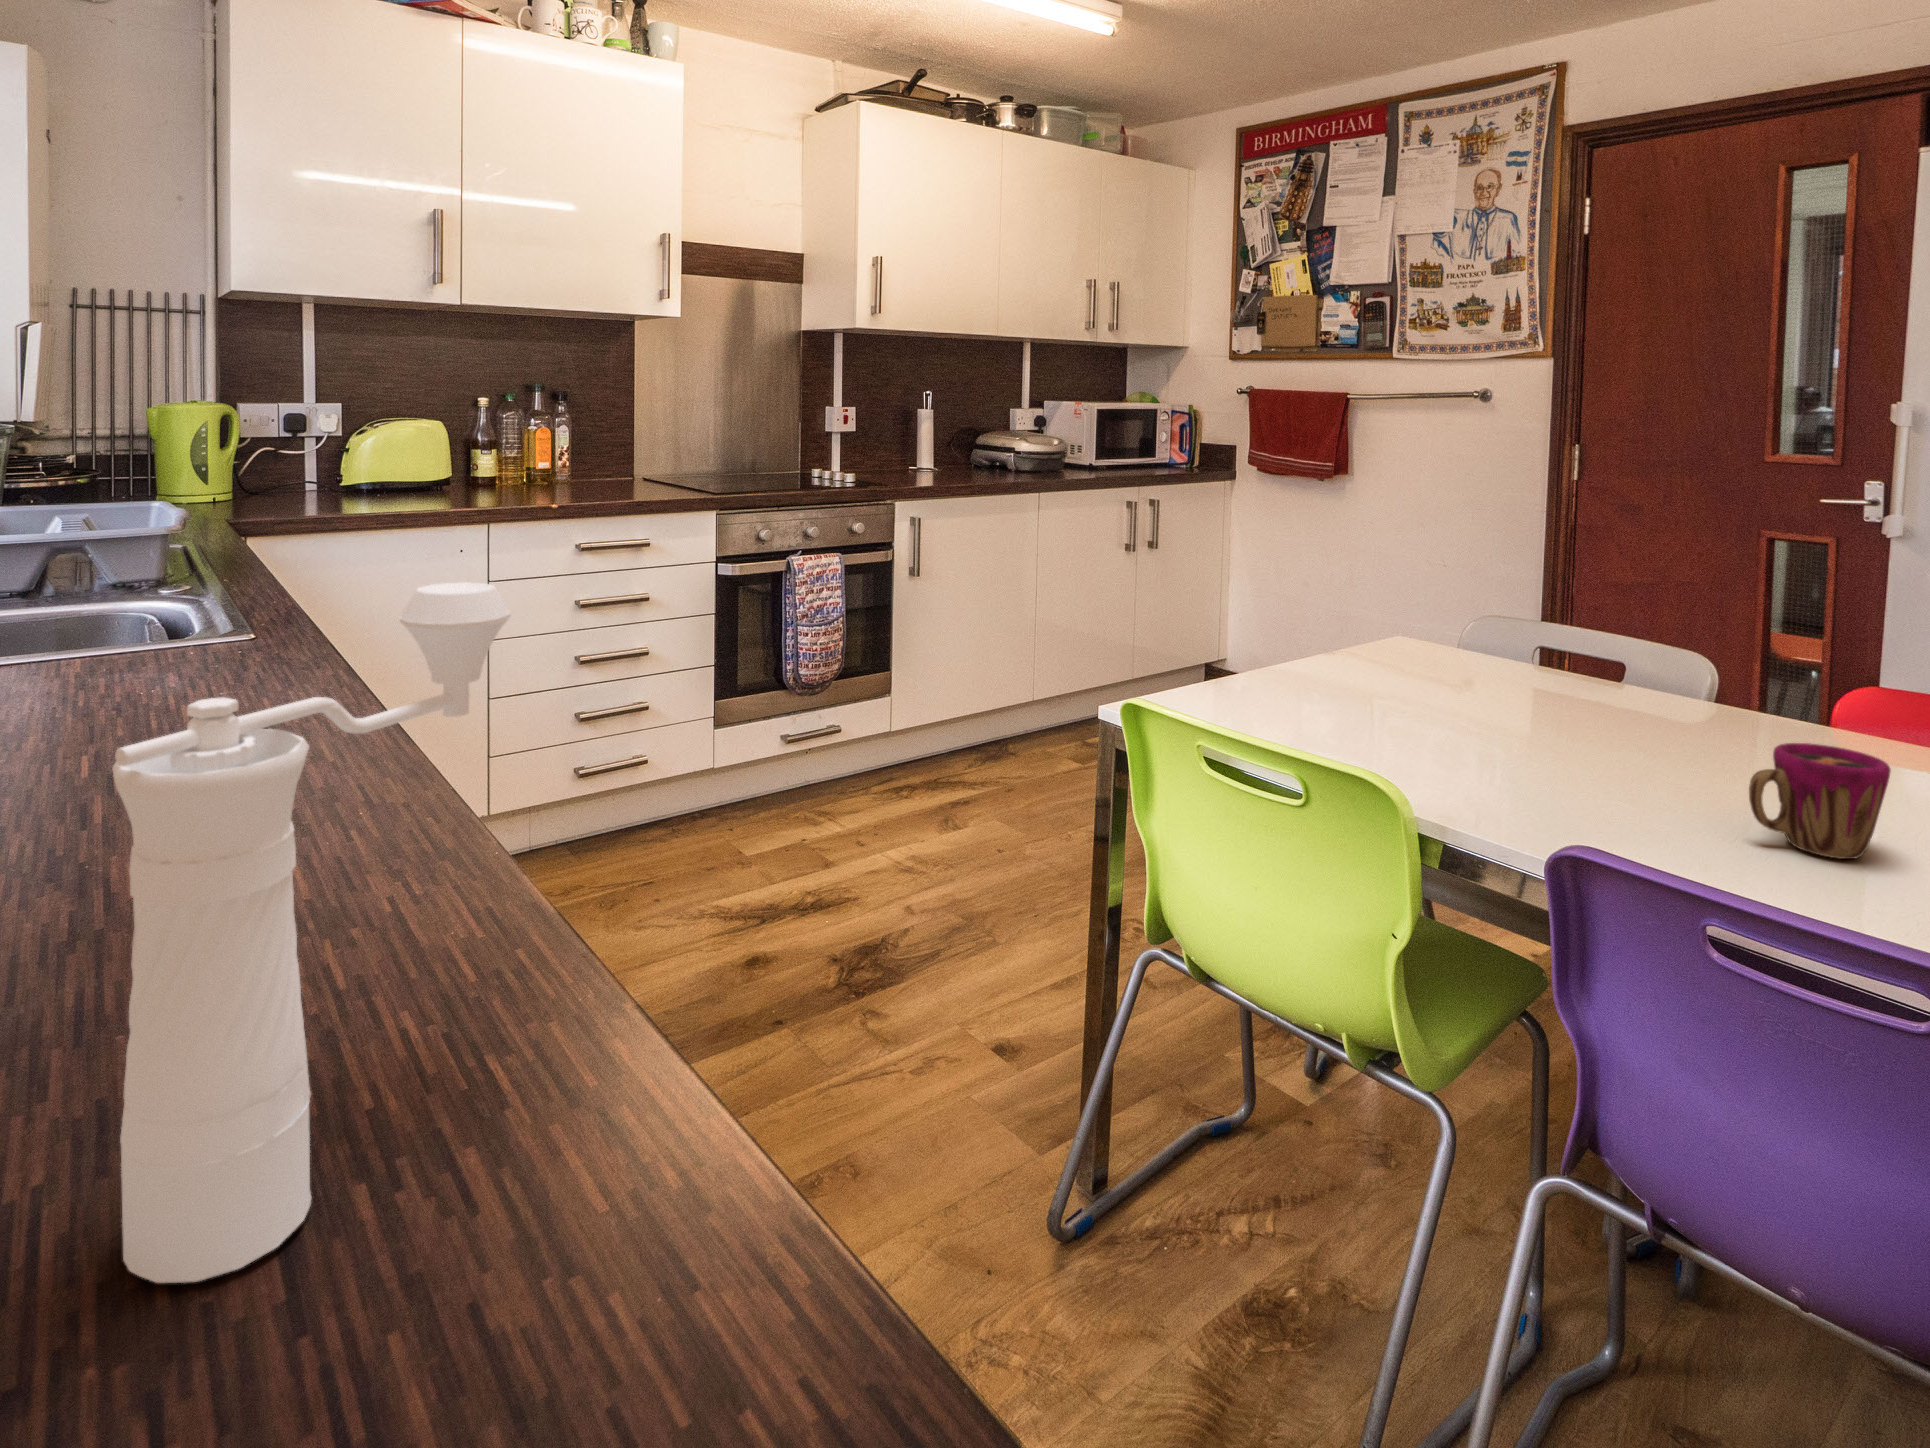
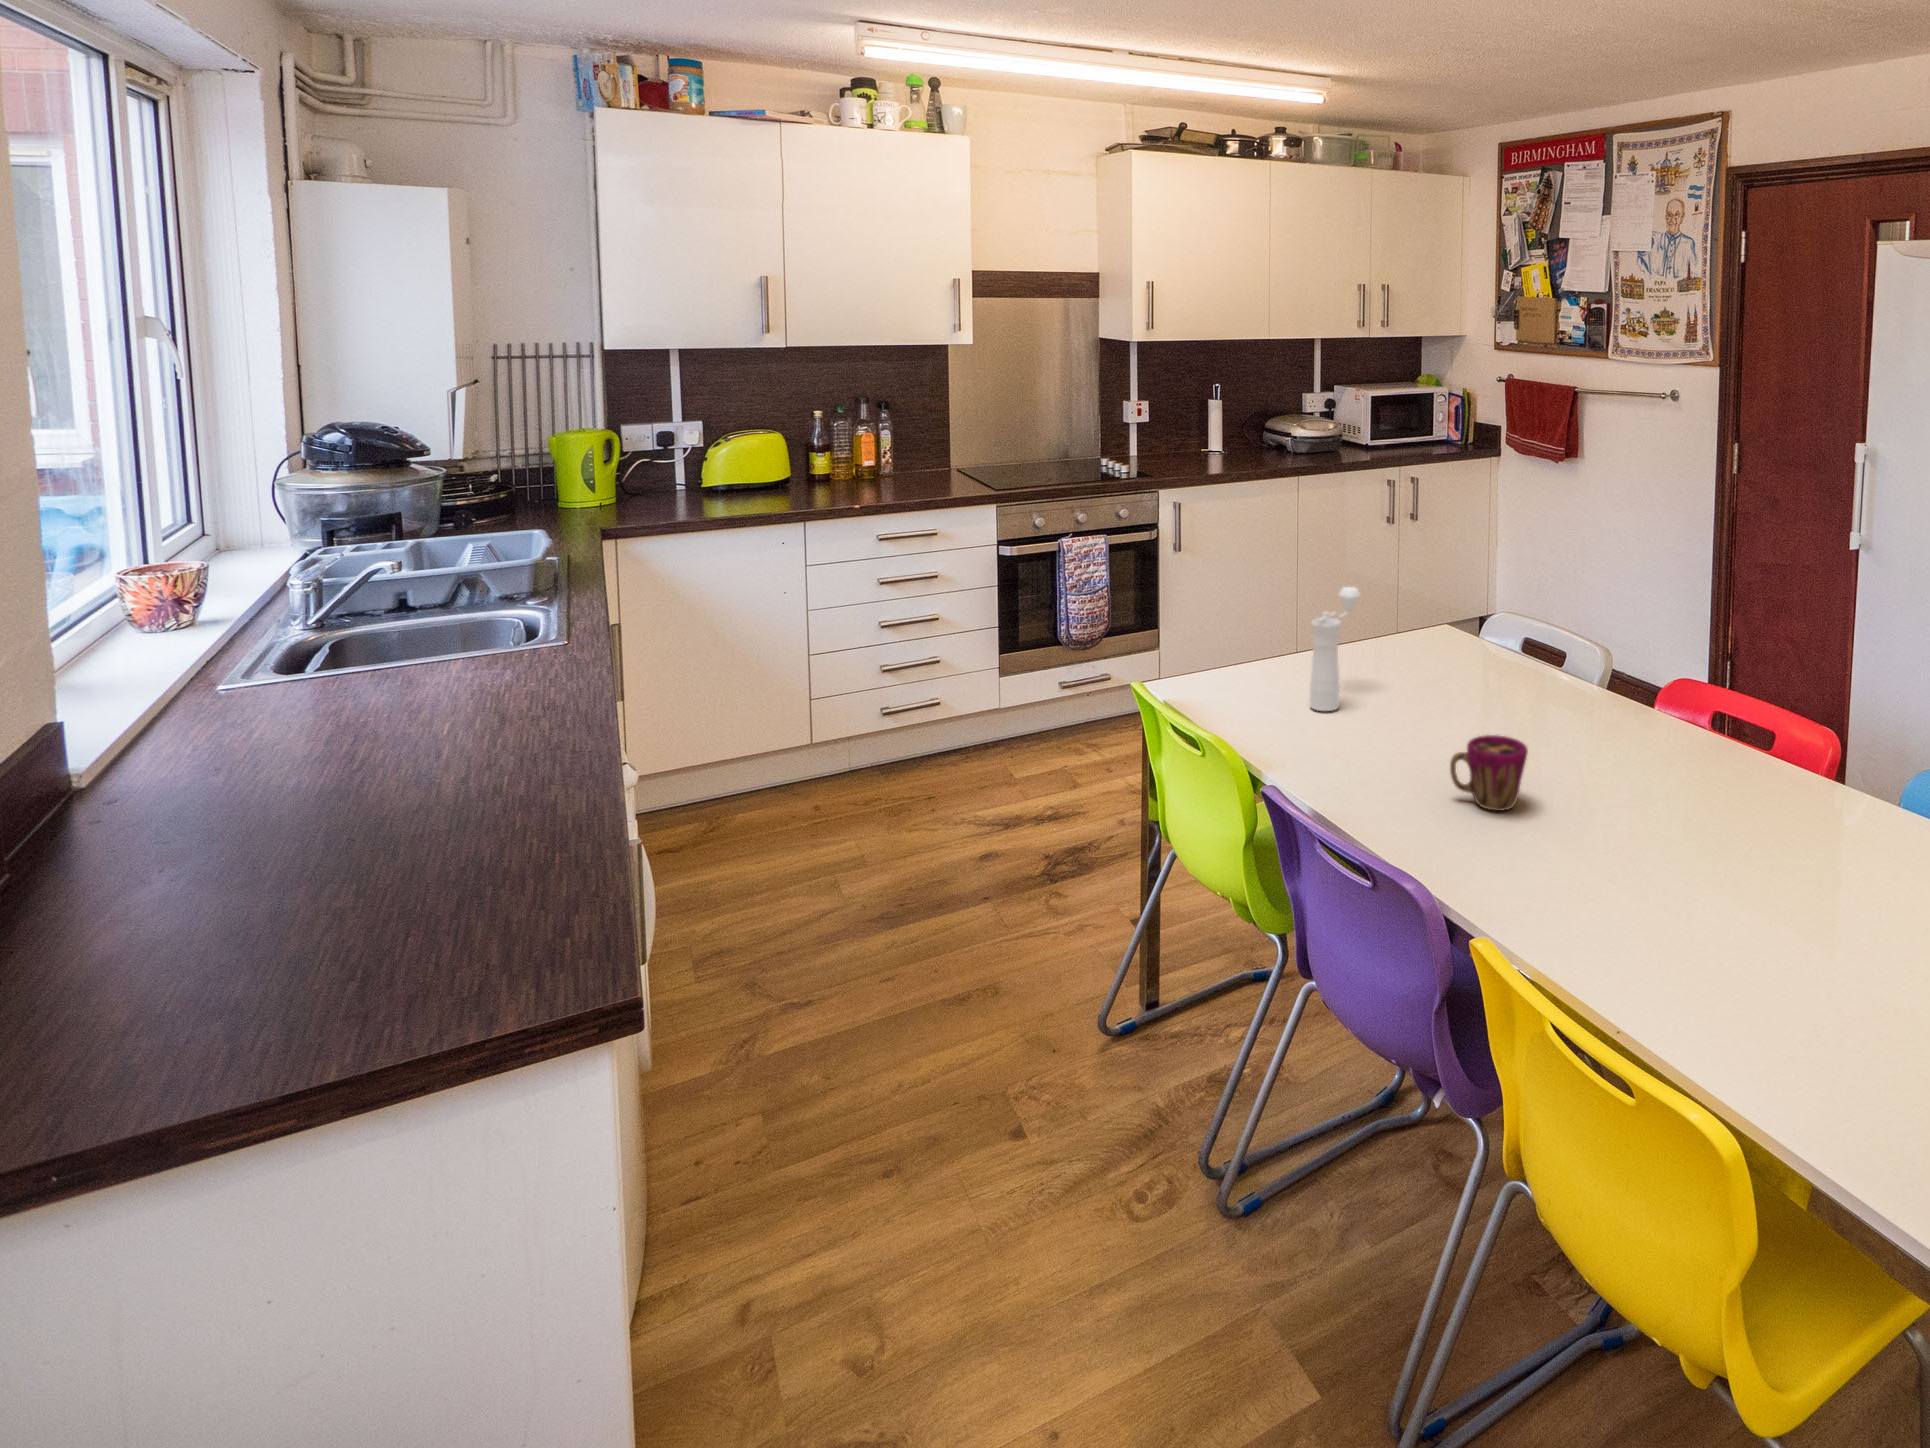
pepper mill: present [112,582,511,1283] -> present [1310,587,1360,711]

